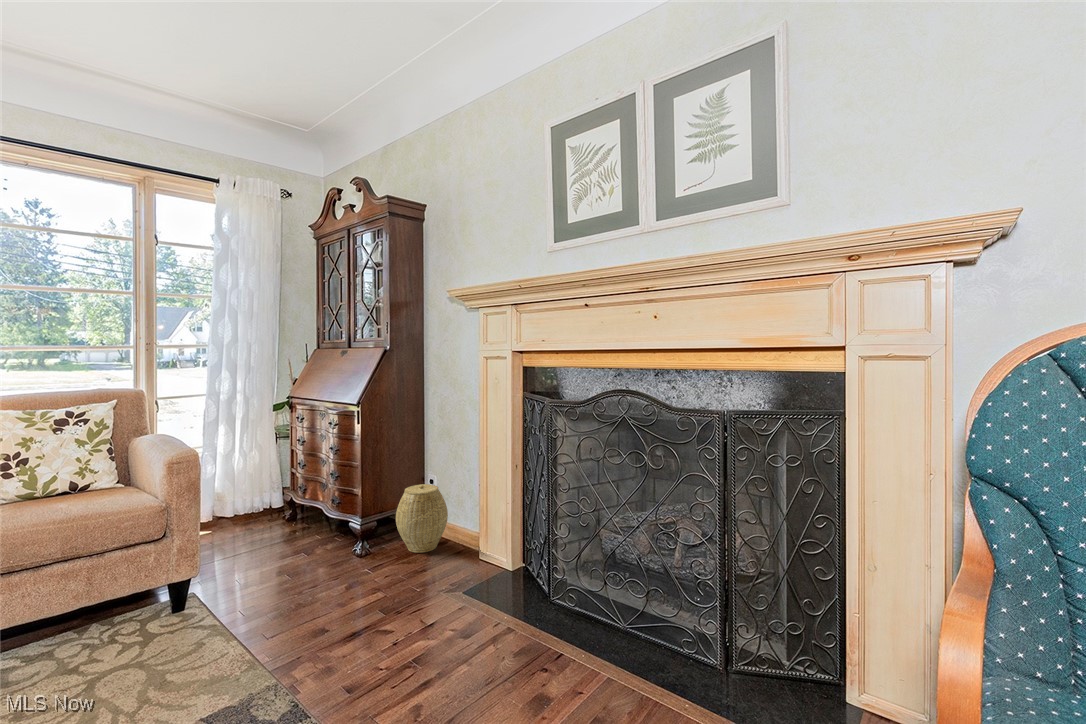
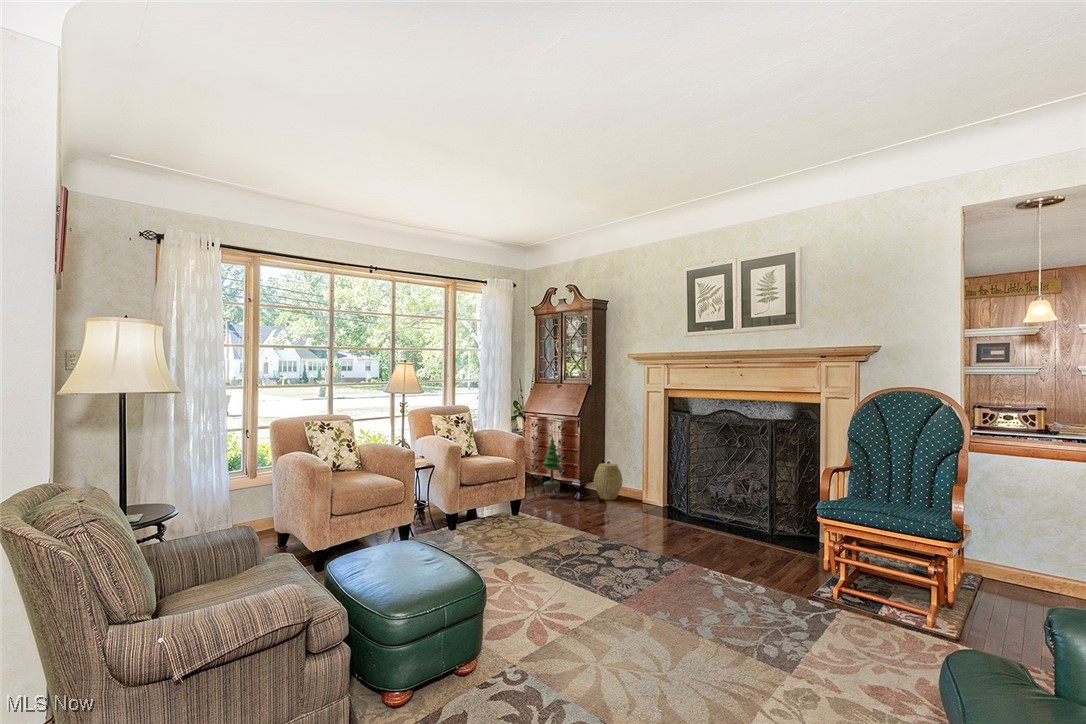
potted tree: none [294,445,337,555] -> present [542,437,562,497]

